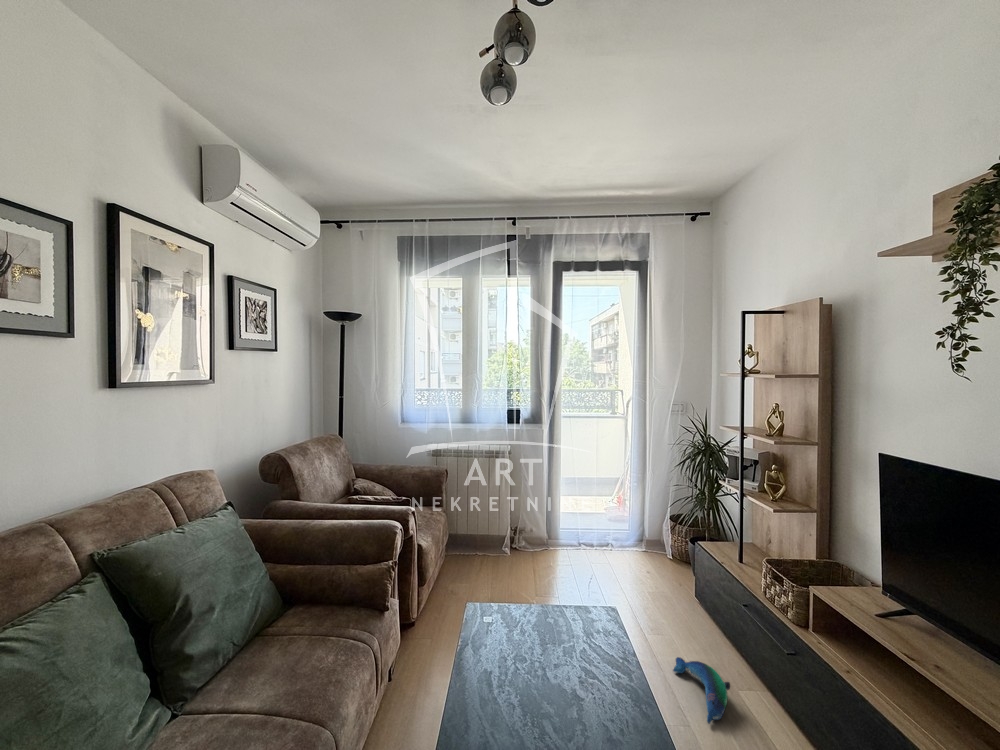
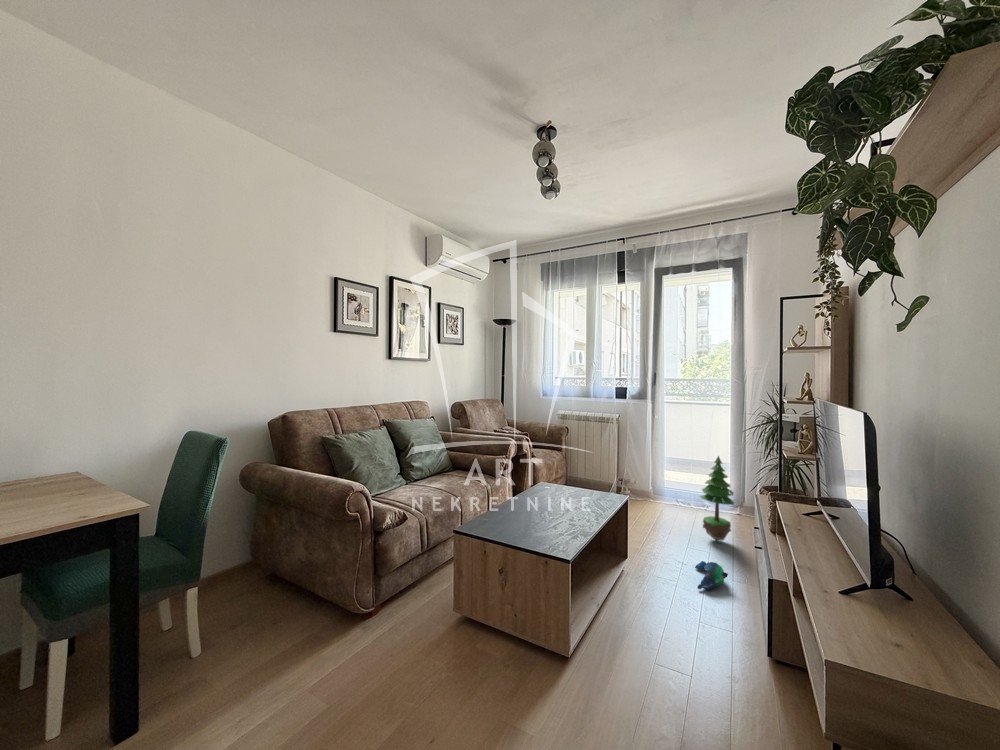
potted tree: none [637,499,677,603] -> present [700,456,734,541]

